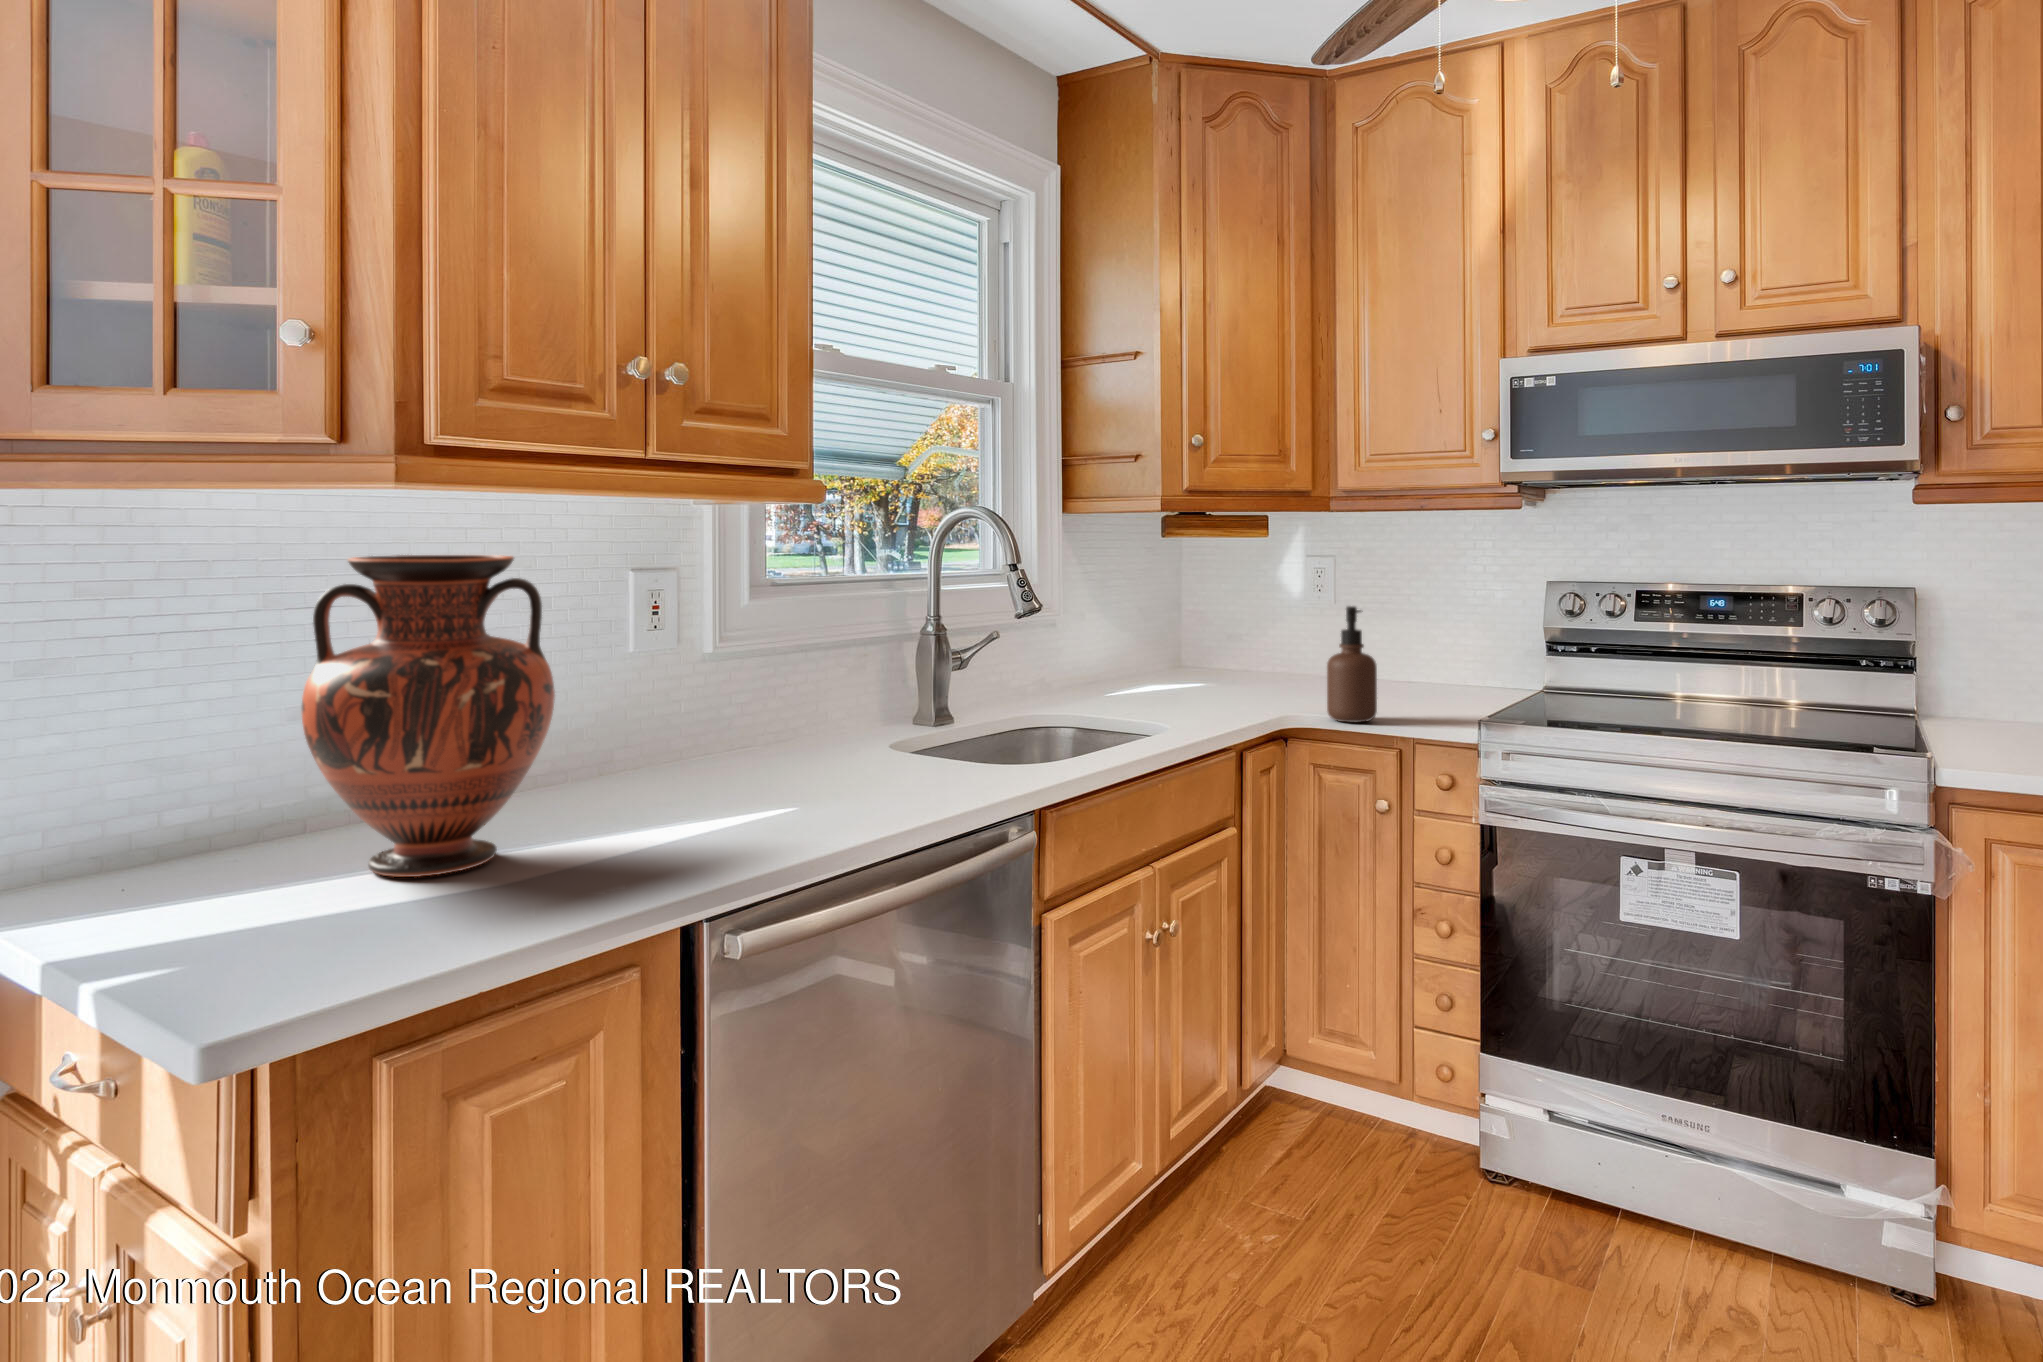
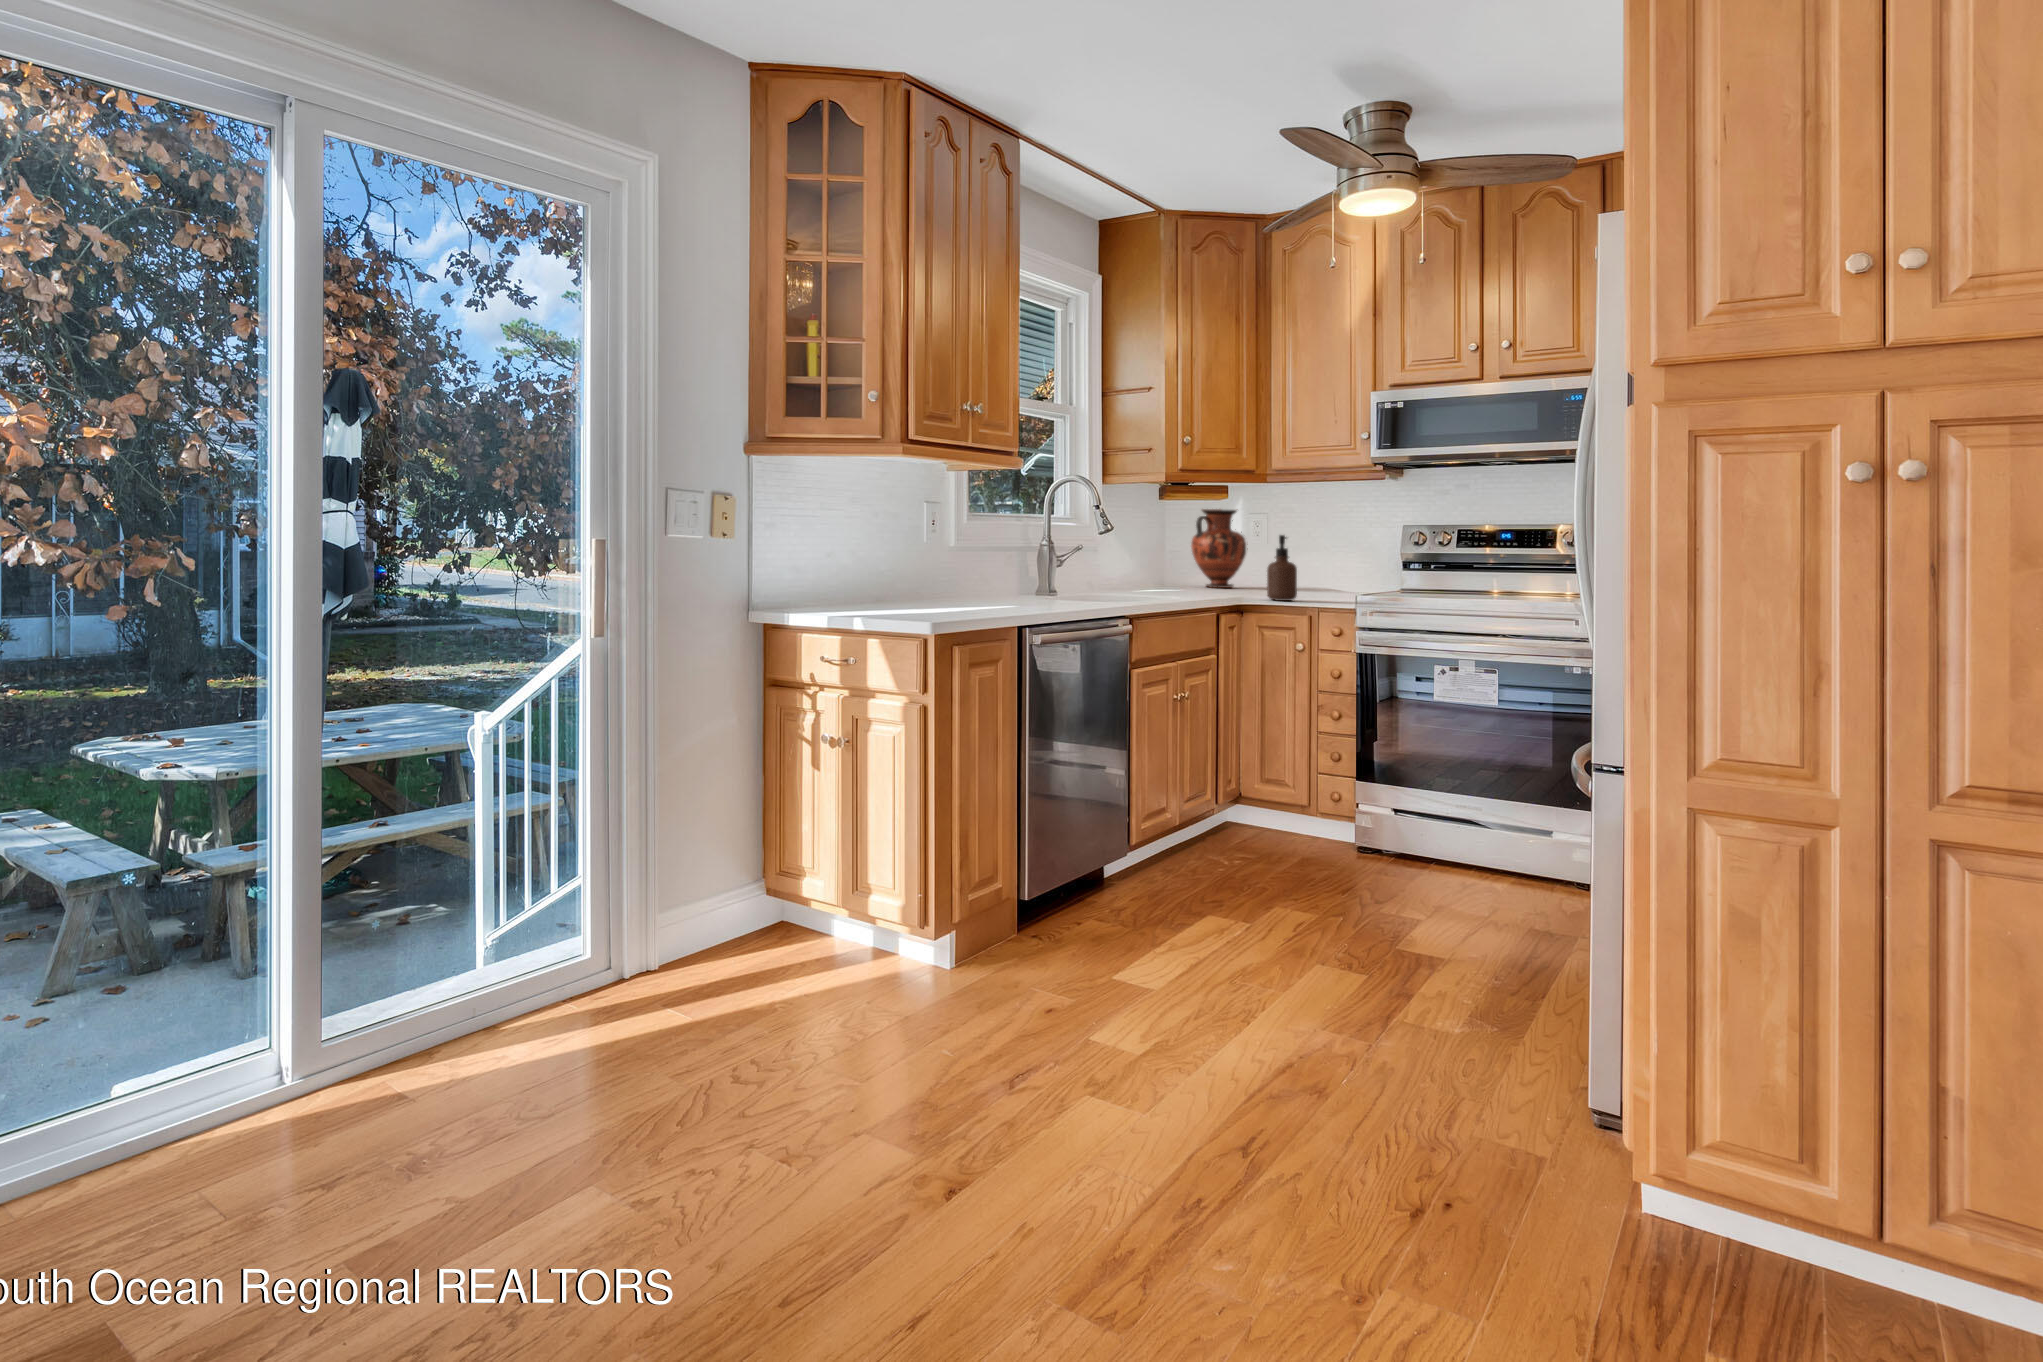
vase: present [302,555,555,877] -> present [1191,509,1248,588]

